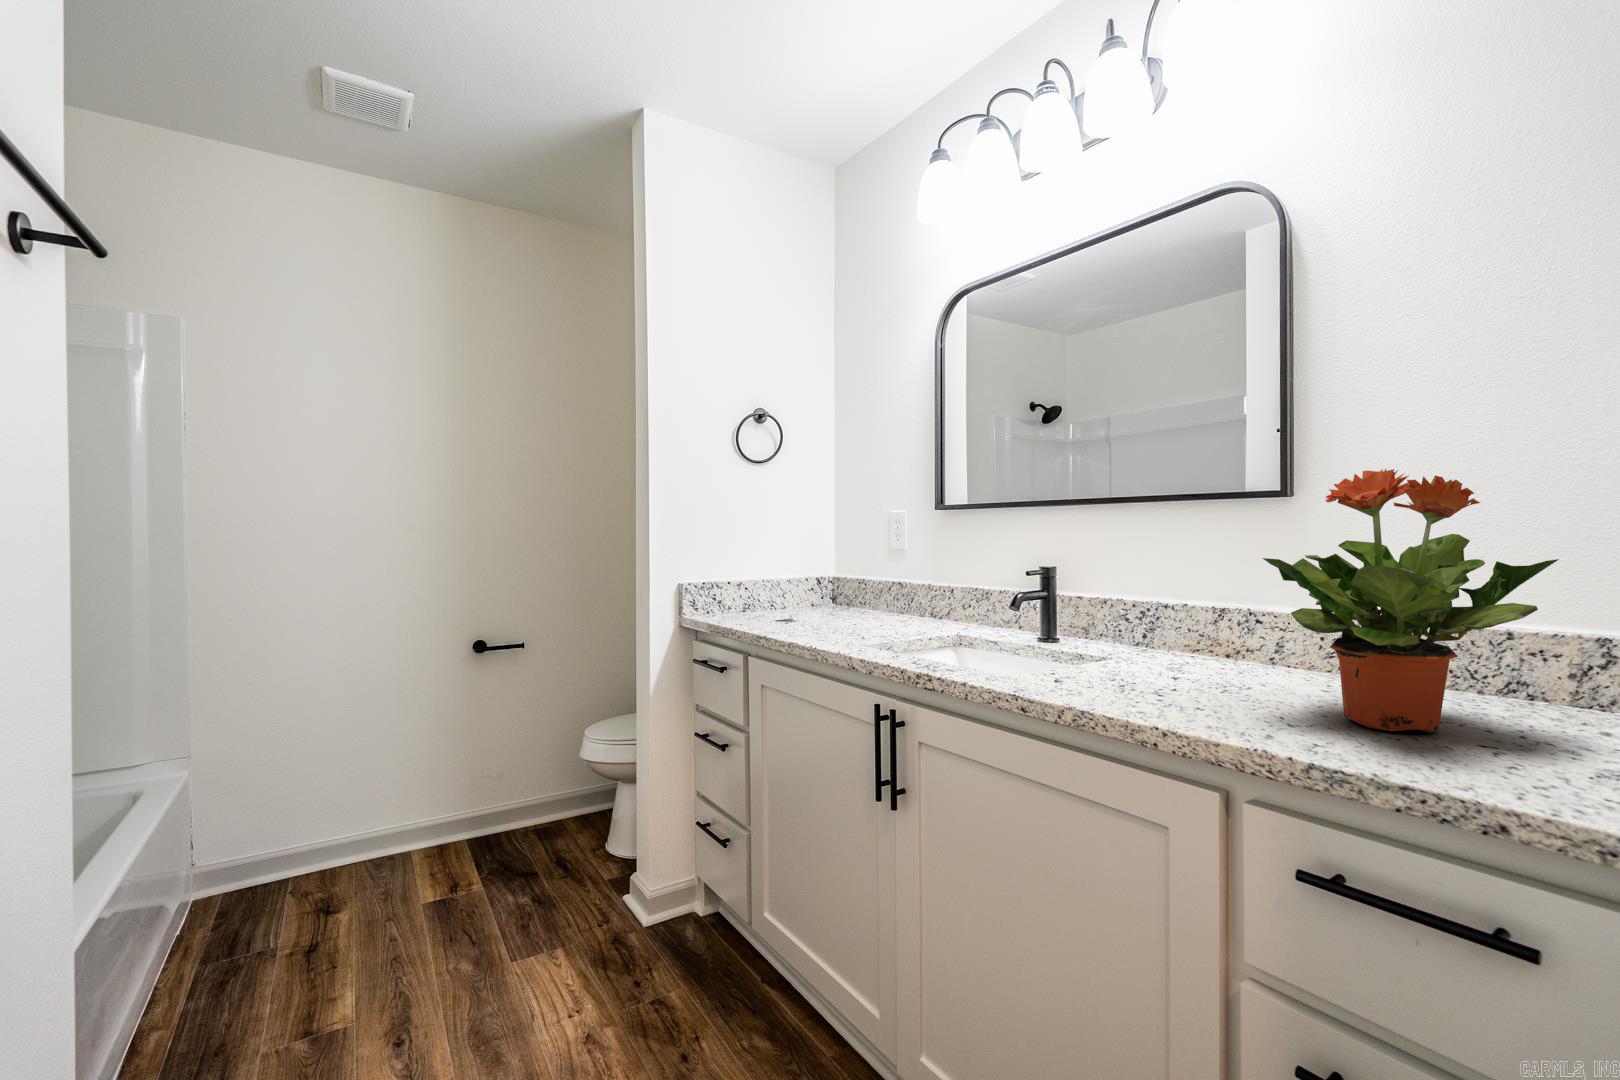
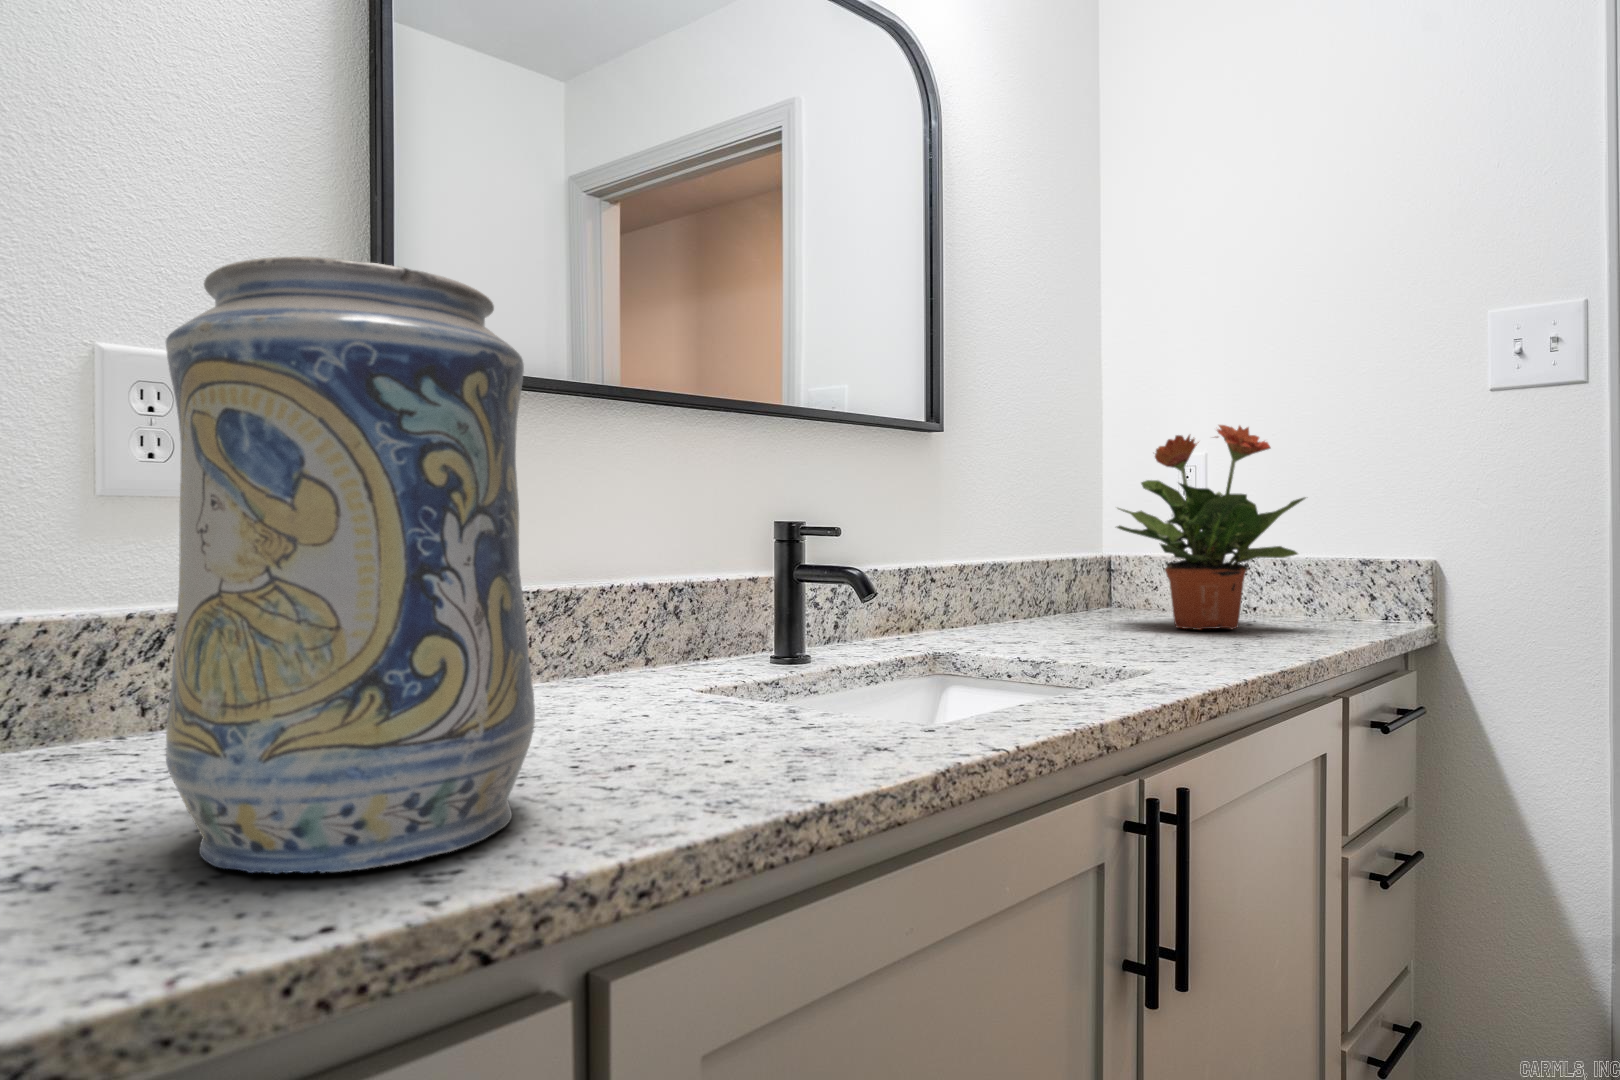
decorative vase: none [743,512,811,626] -> present [166,257,535,874]

